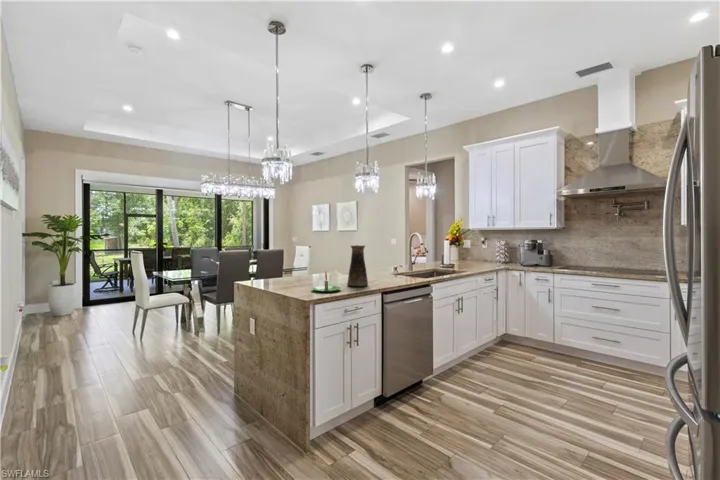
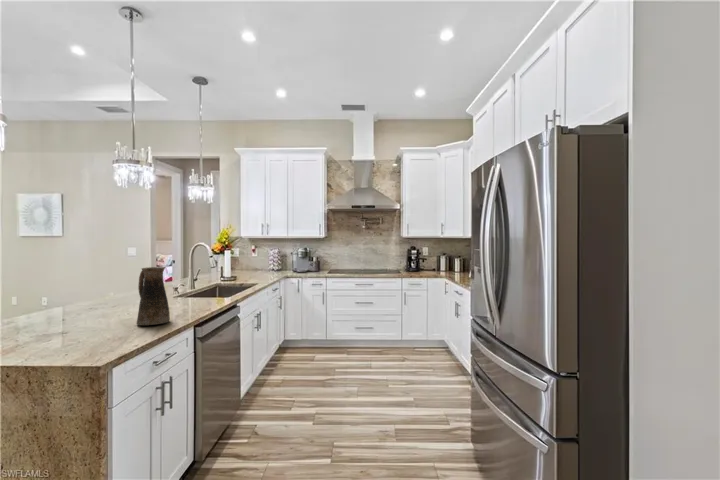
candle: present [312,272,341,292] -> none [85,311,141,345]

